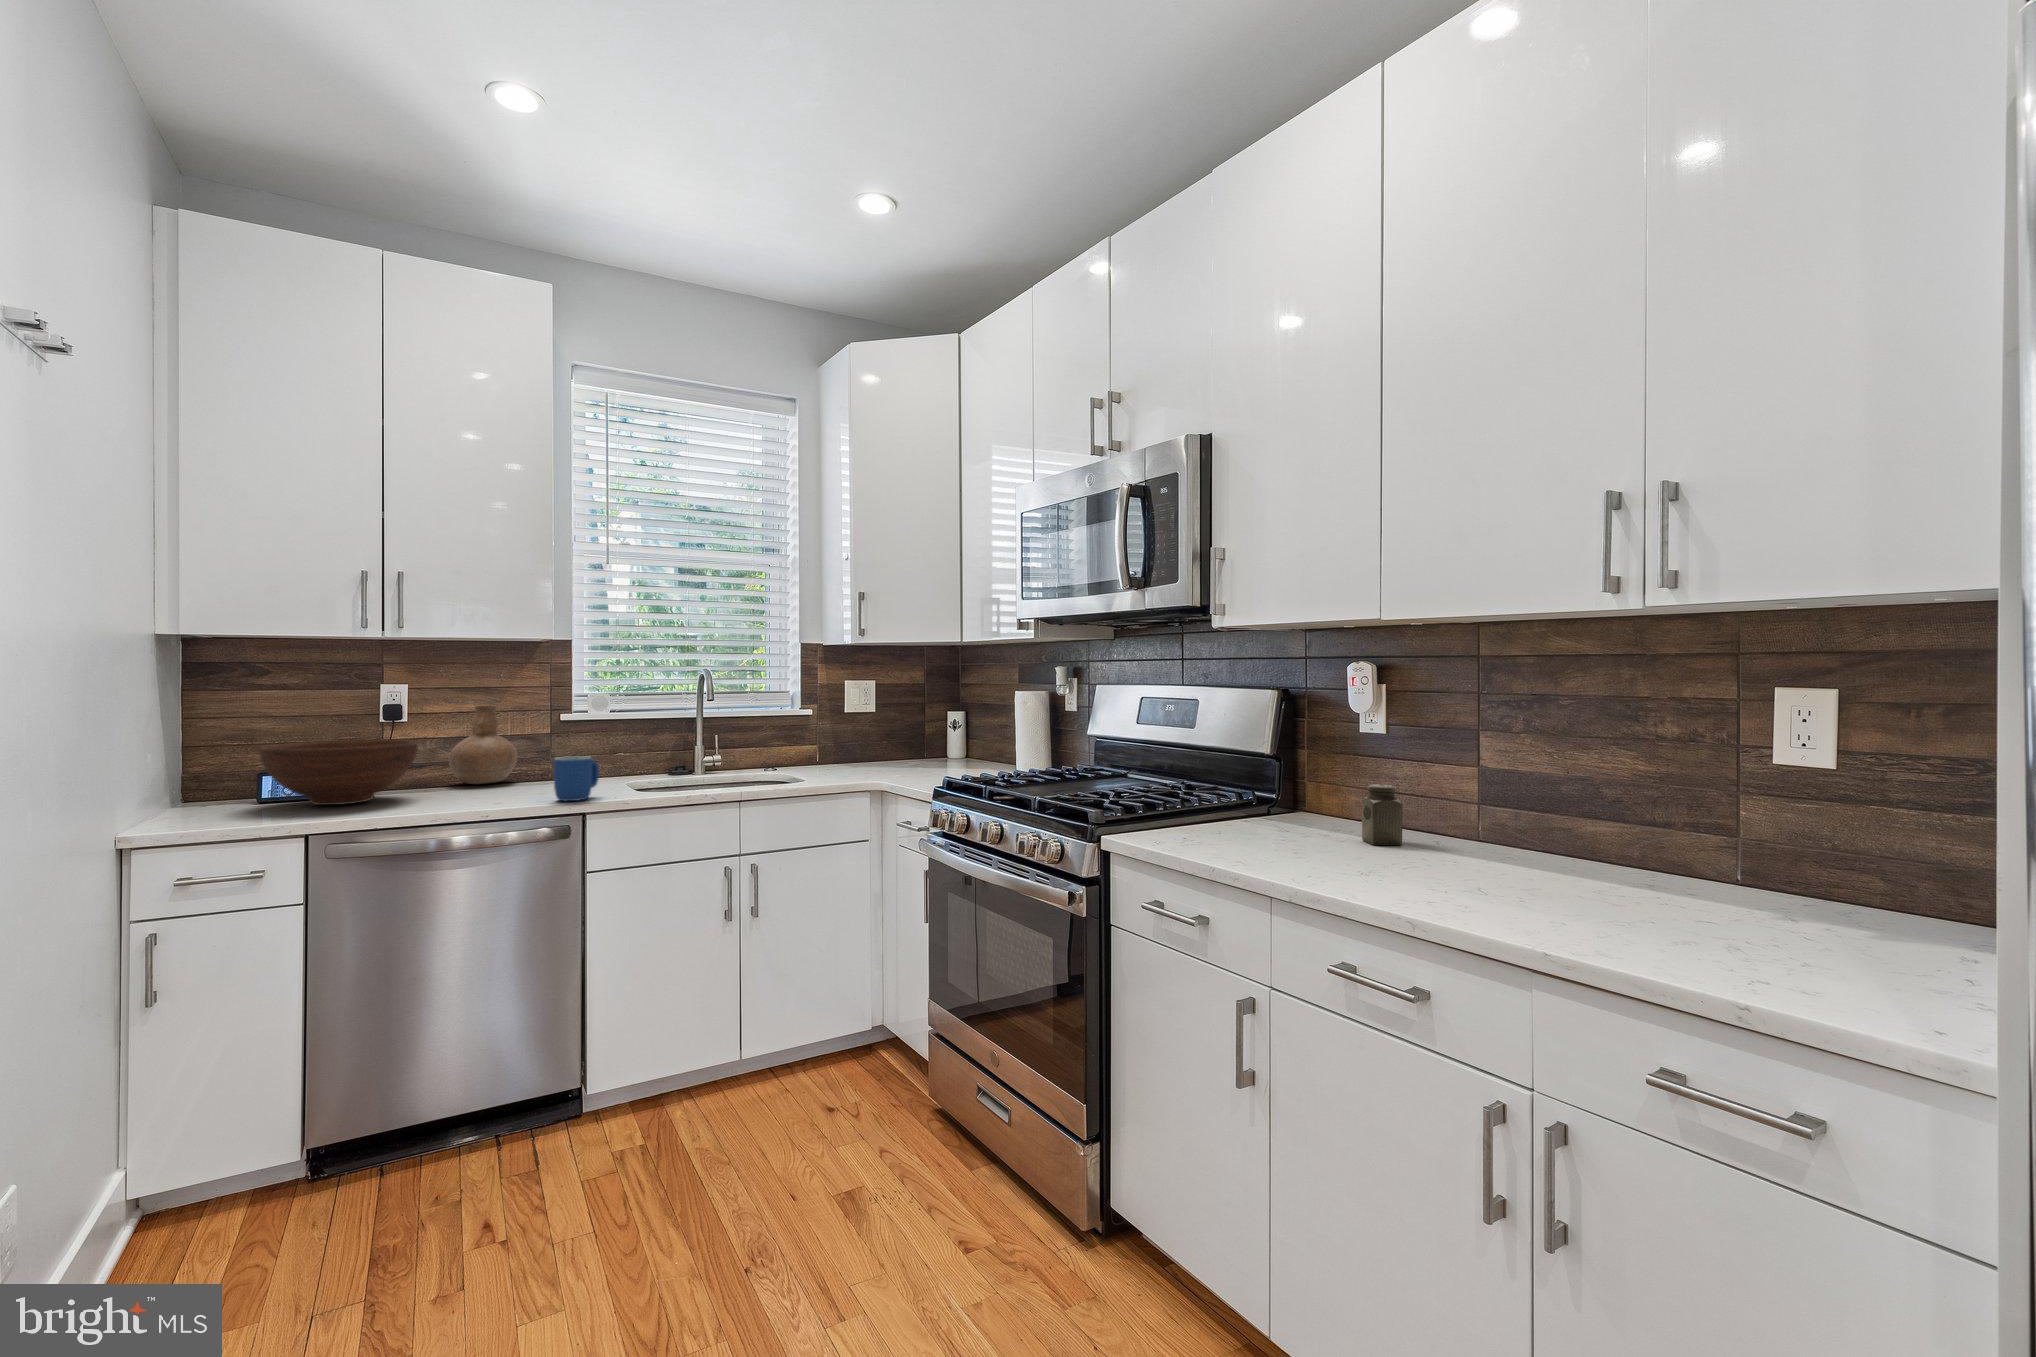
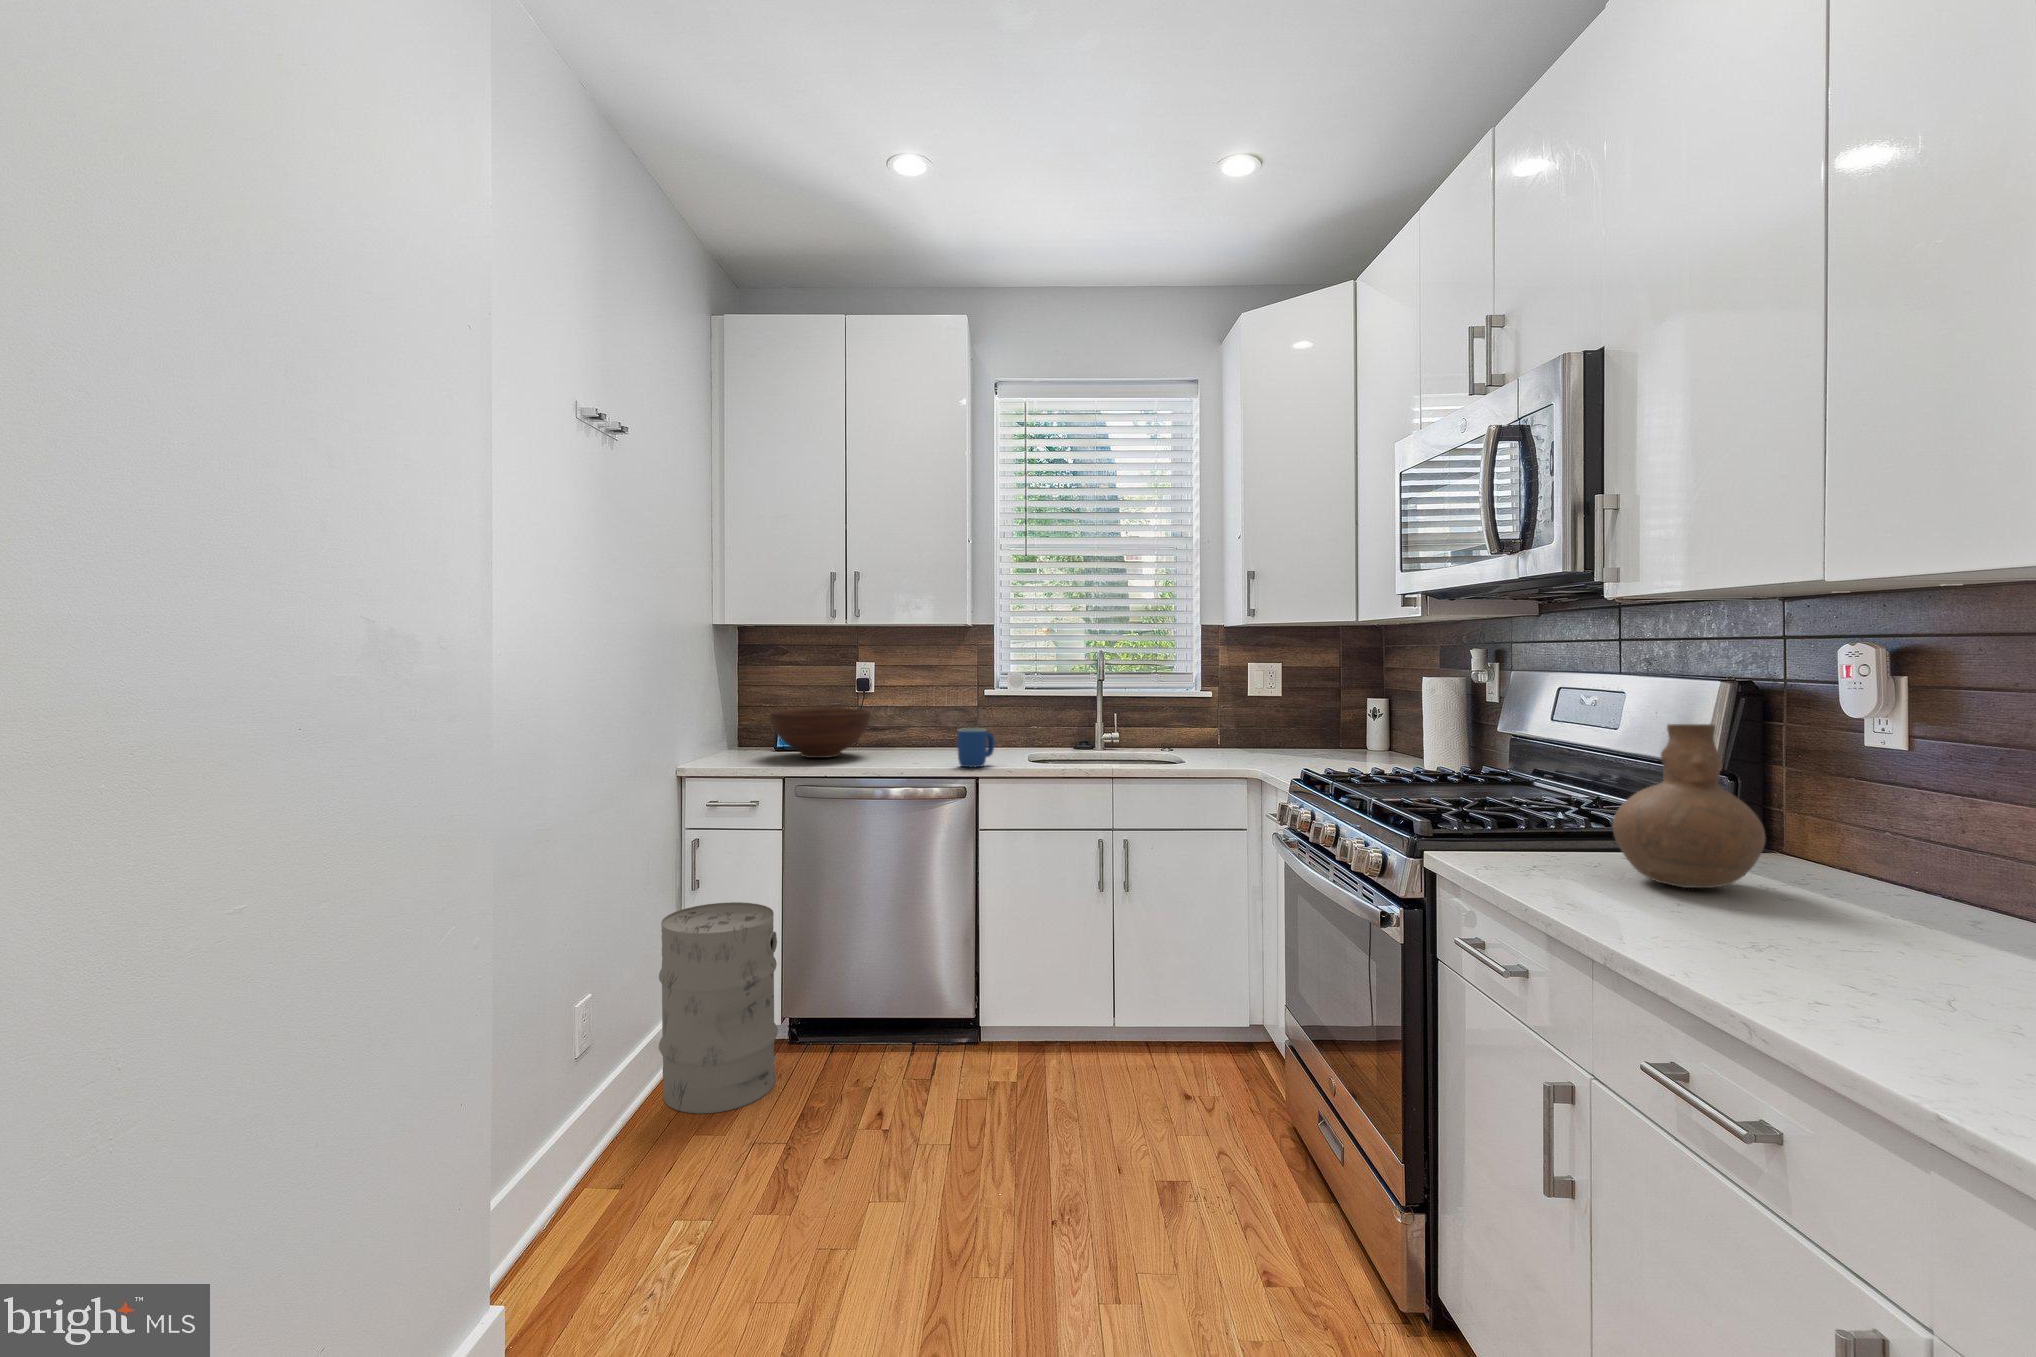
vase: present [449,706,517,784] -> present [1613,724,1766,888]
salt shaker: present [1362,784,1402,845] -> none [1853,824,1928,921]
trash can: none [104,1005,313,1318] -> present [659,902,778,1114]

